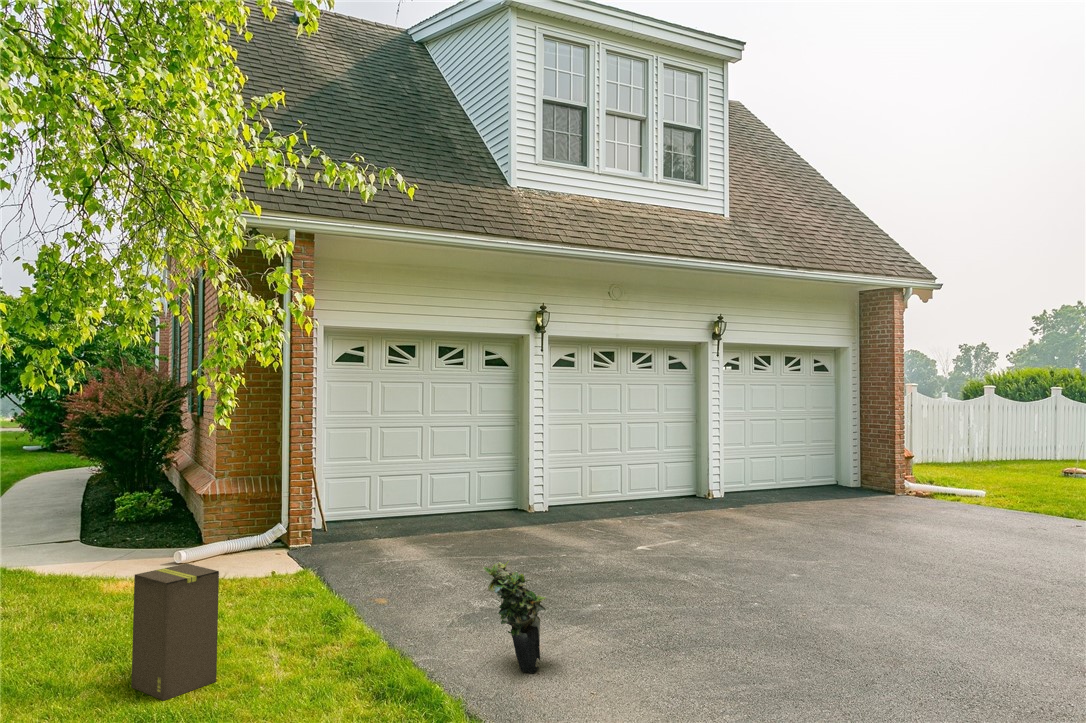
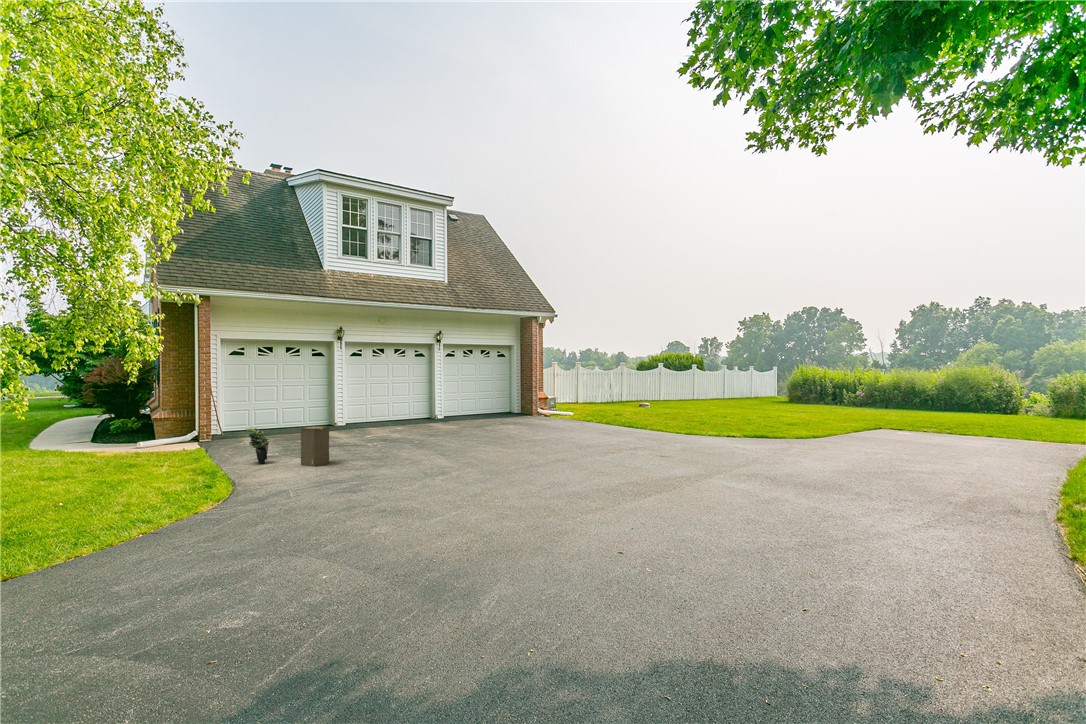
cardboard box: present [131,564,219,701] -> present [301,426,329,466]

